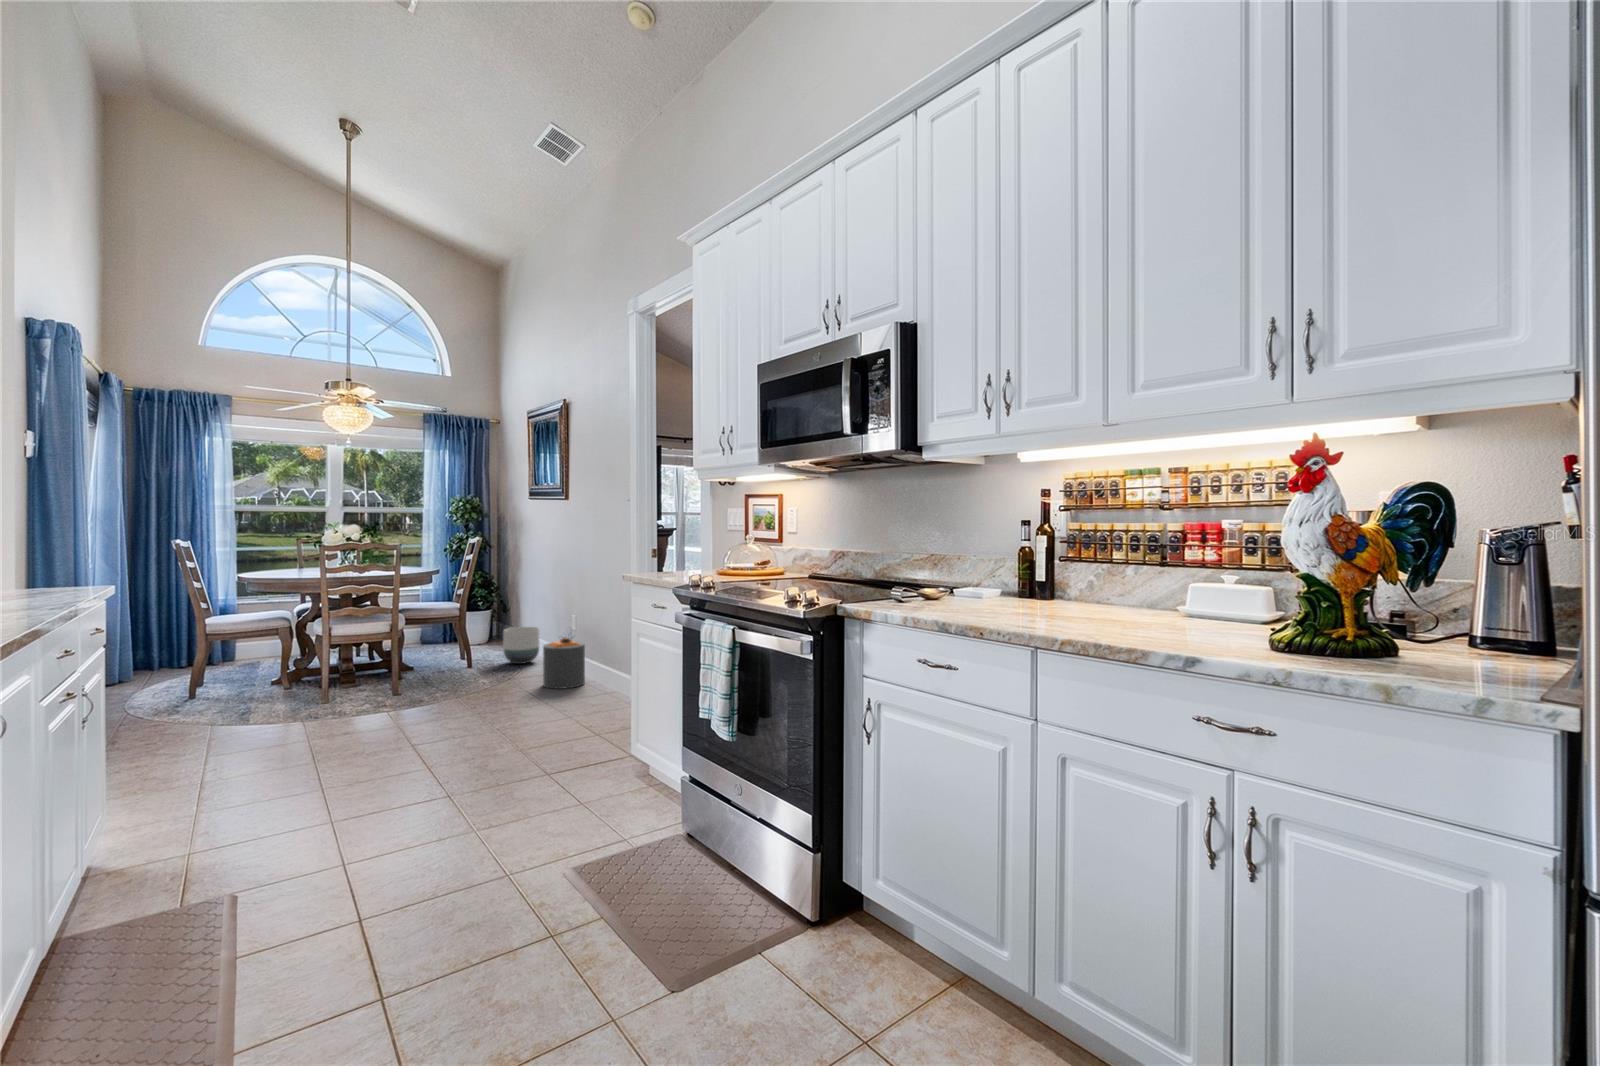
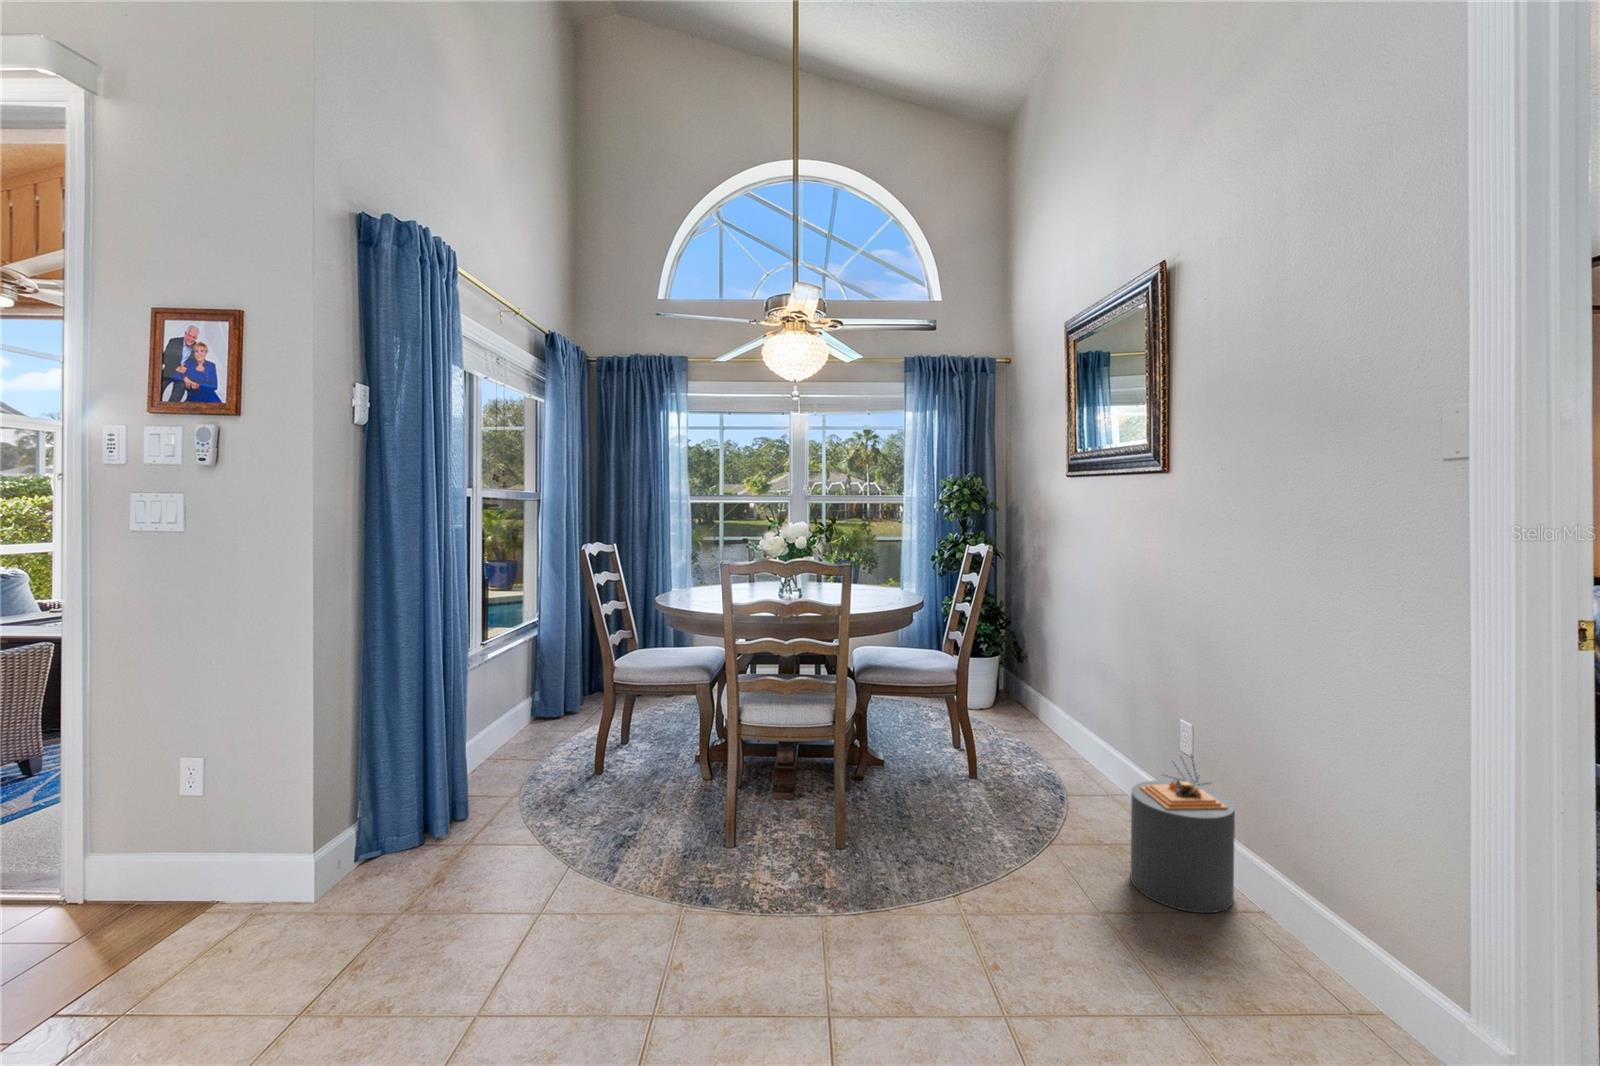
planter: present [503,627,539,664] -> none [1028,703,1093,777]

